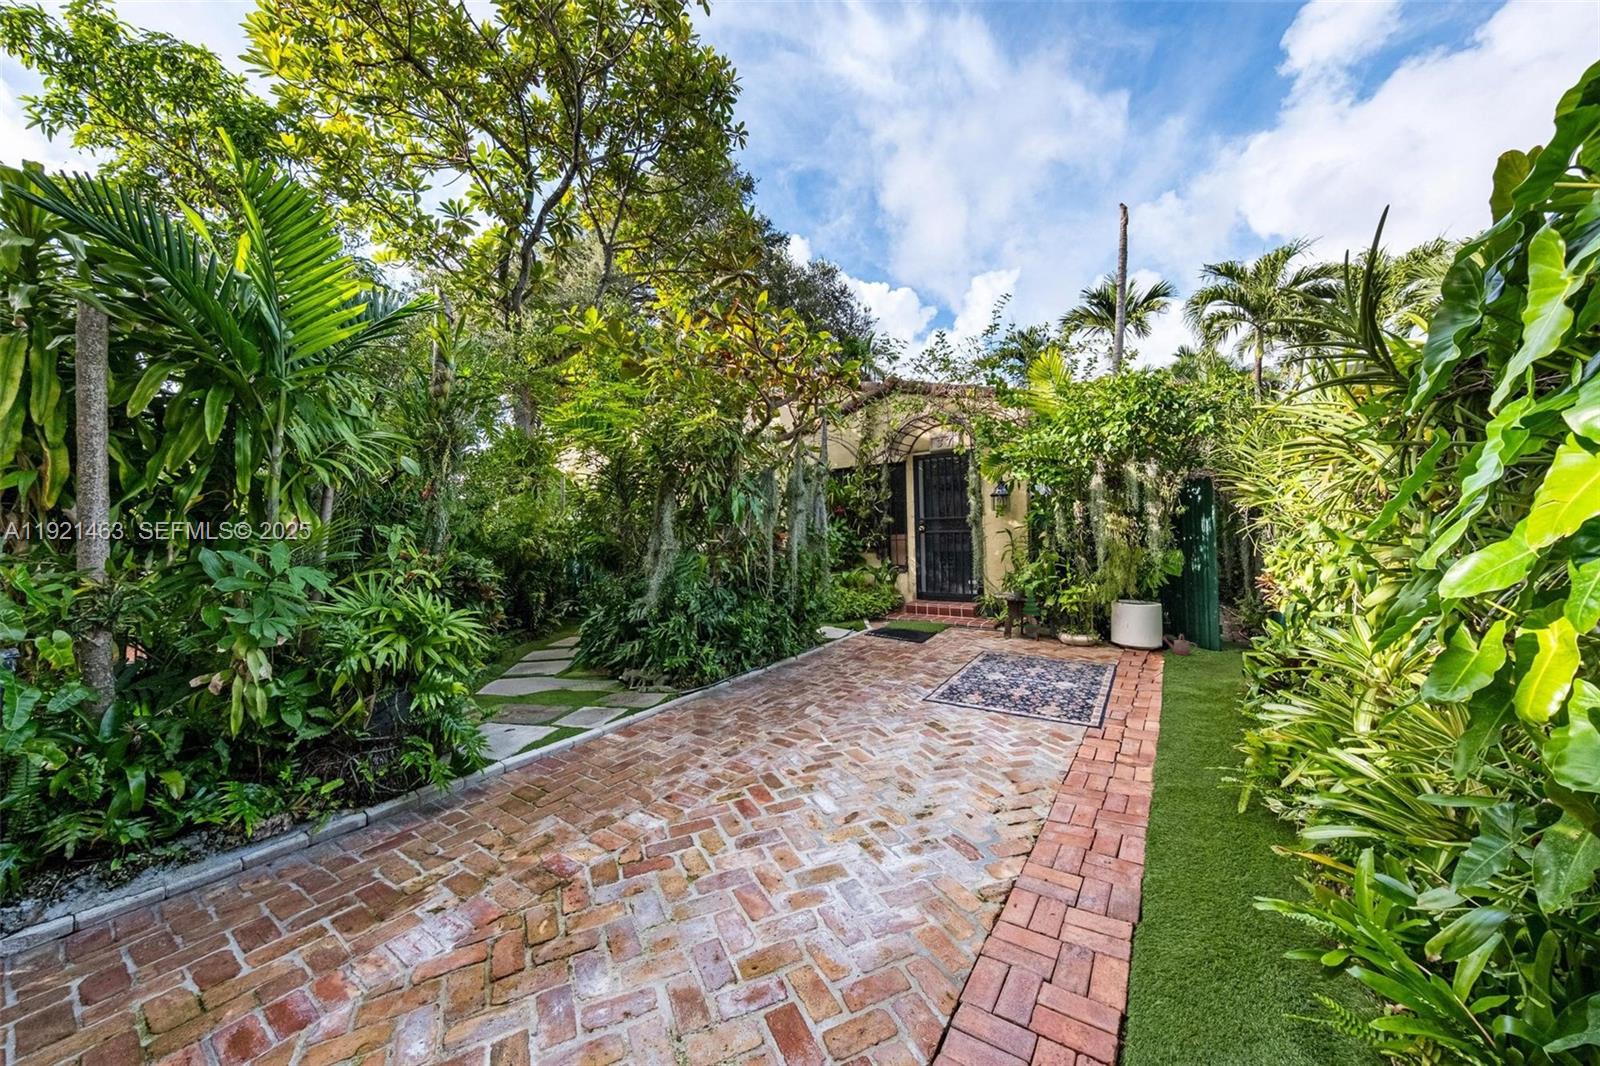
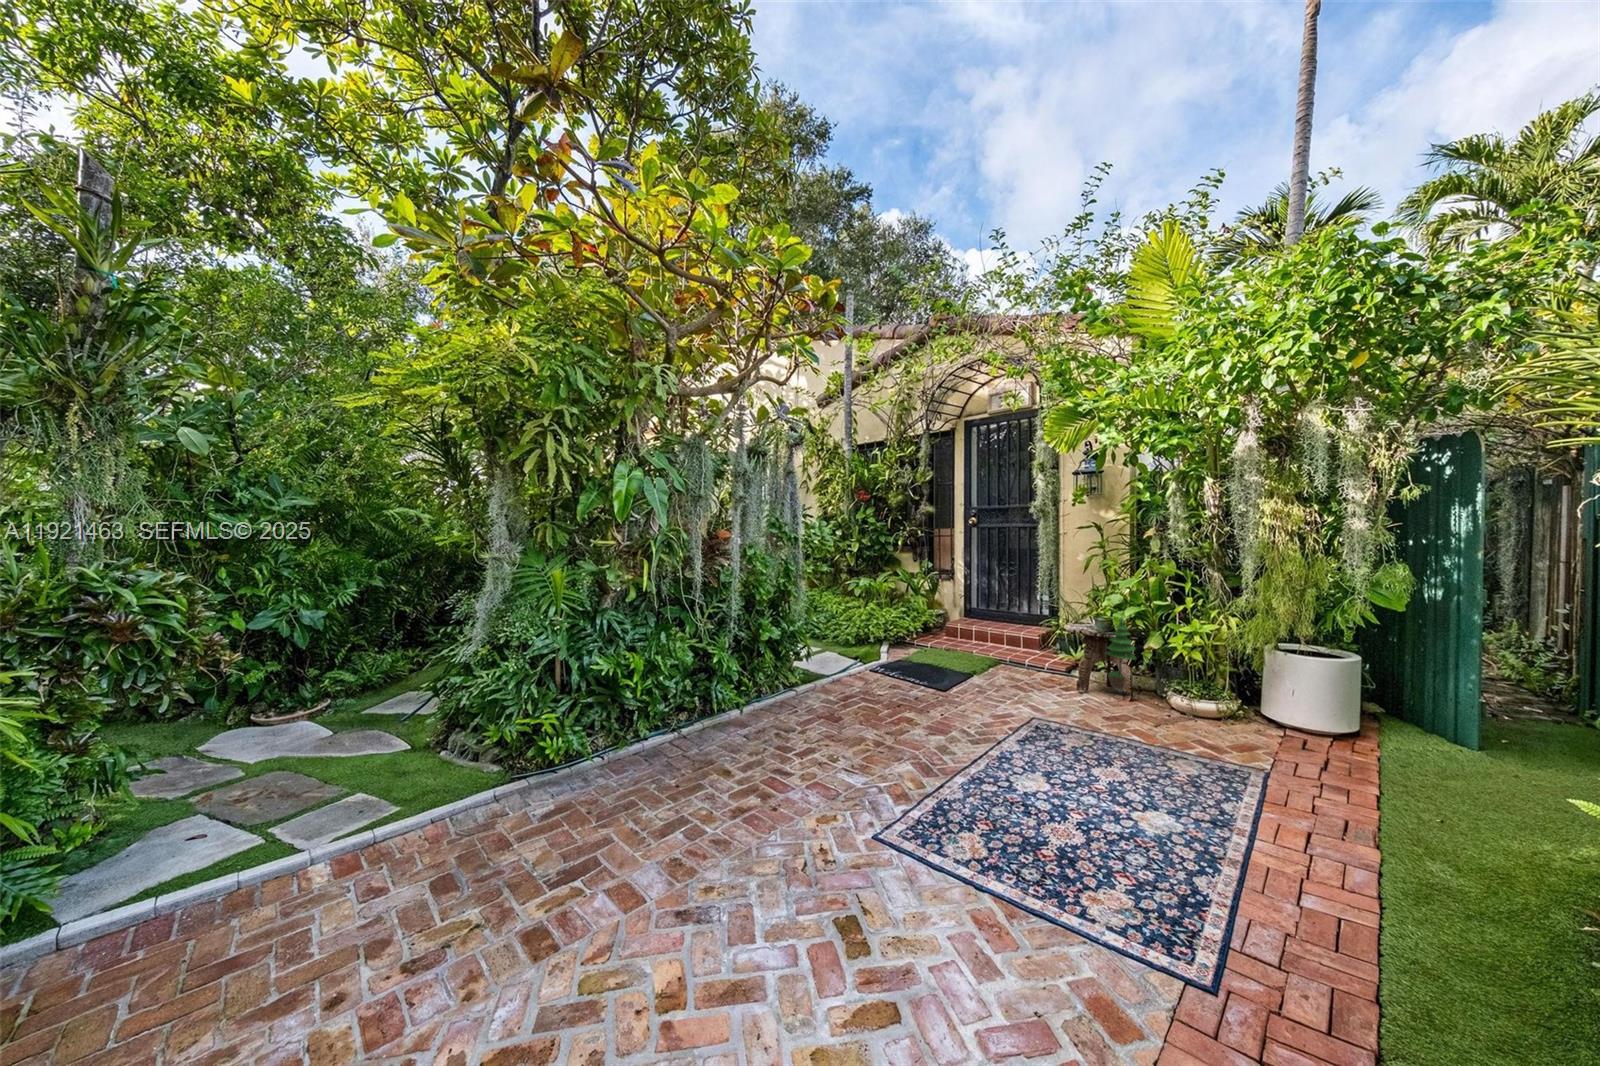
watering can: present [1162,635,1190,655] -> none [1362,717,1442,759]

